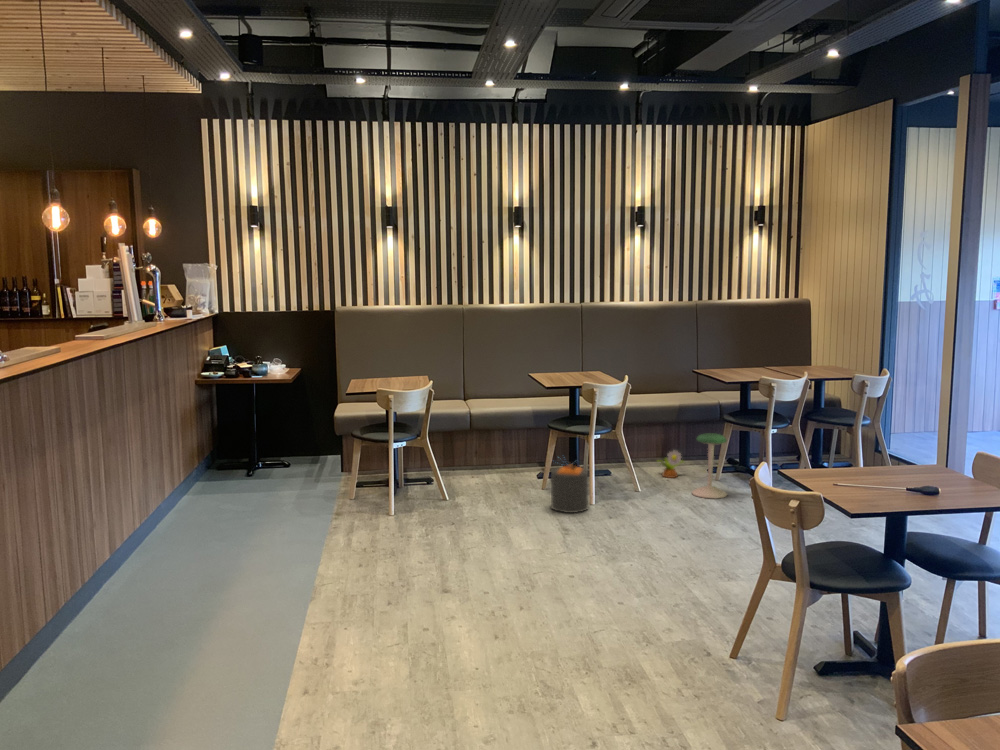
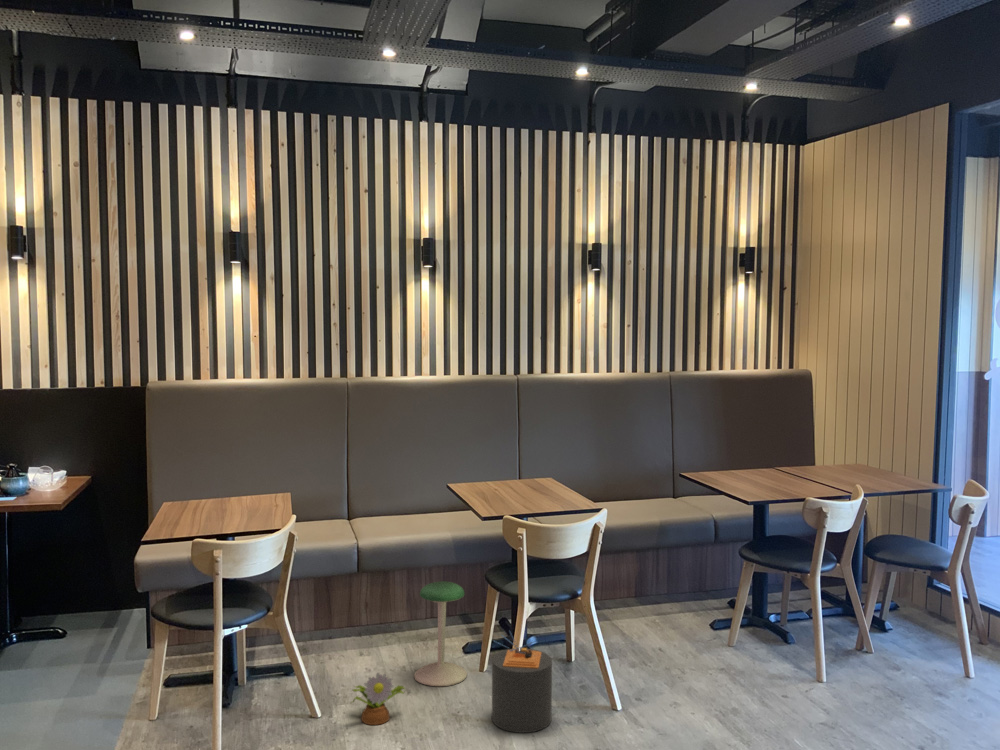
stool: present [692,433,727,498] -> present [414,581,467,686]
decorative plant: present [658,450,684,478] -> present [352,673,404,725]

